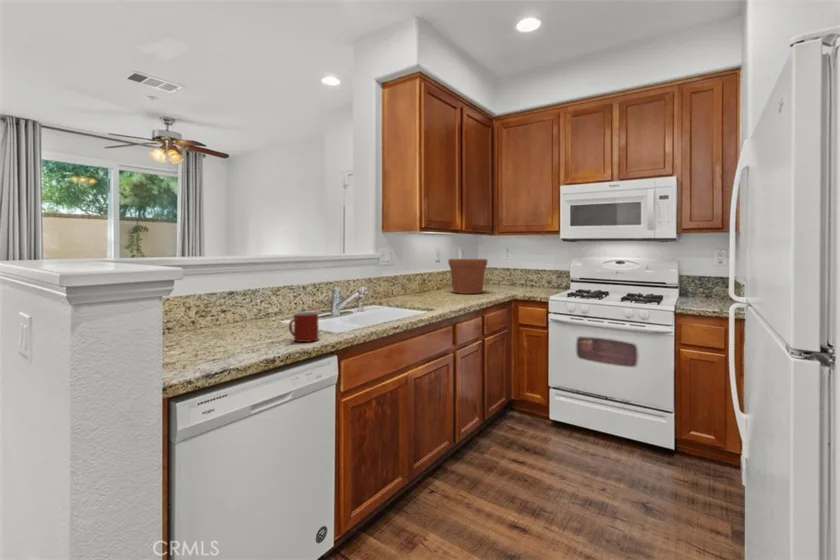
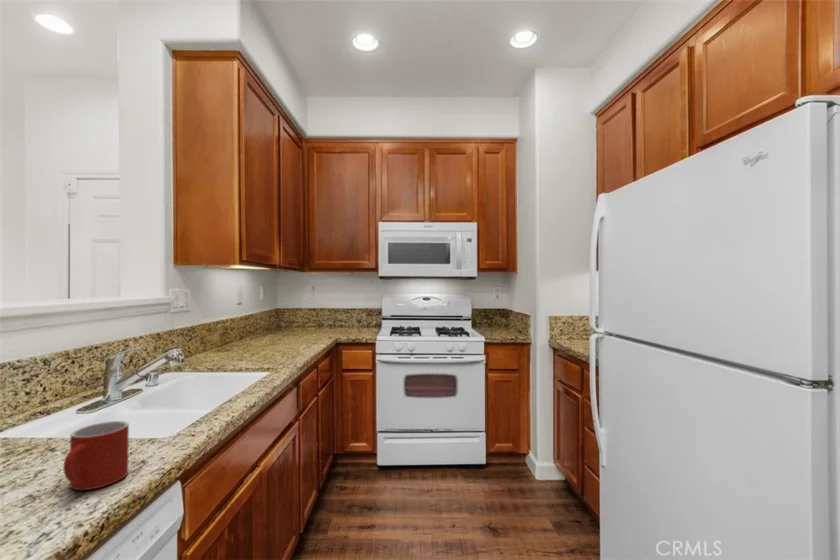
flower pot: present [448,259,487,294] -> none [261,300,307,341]

